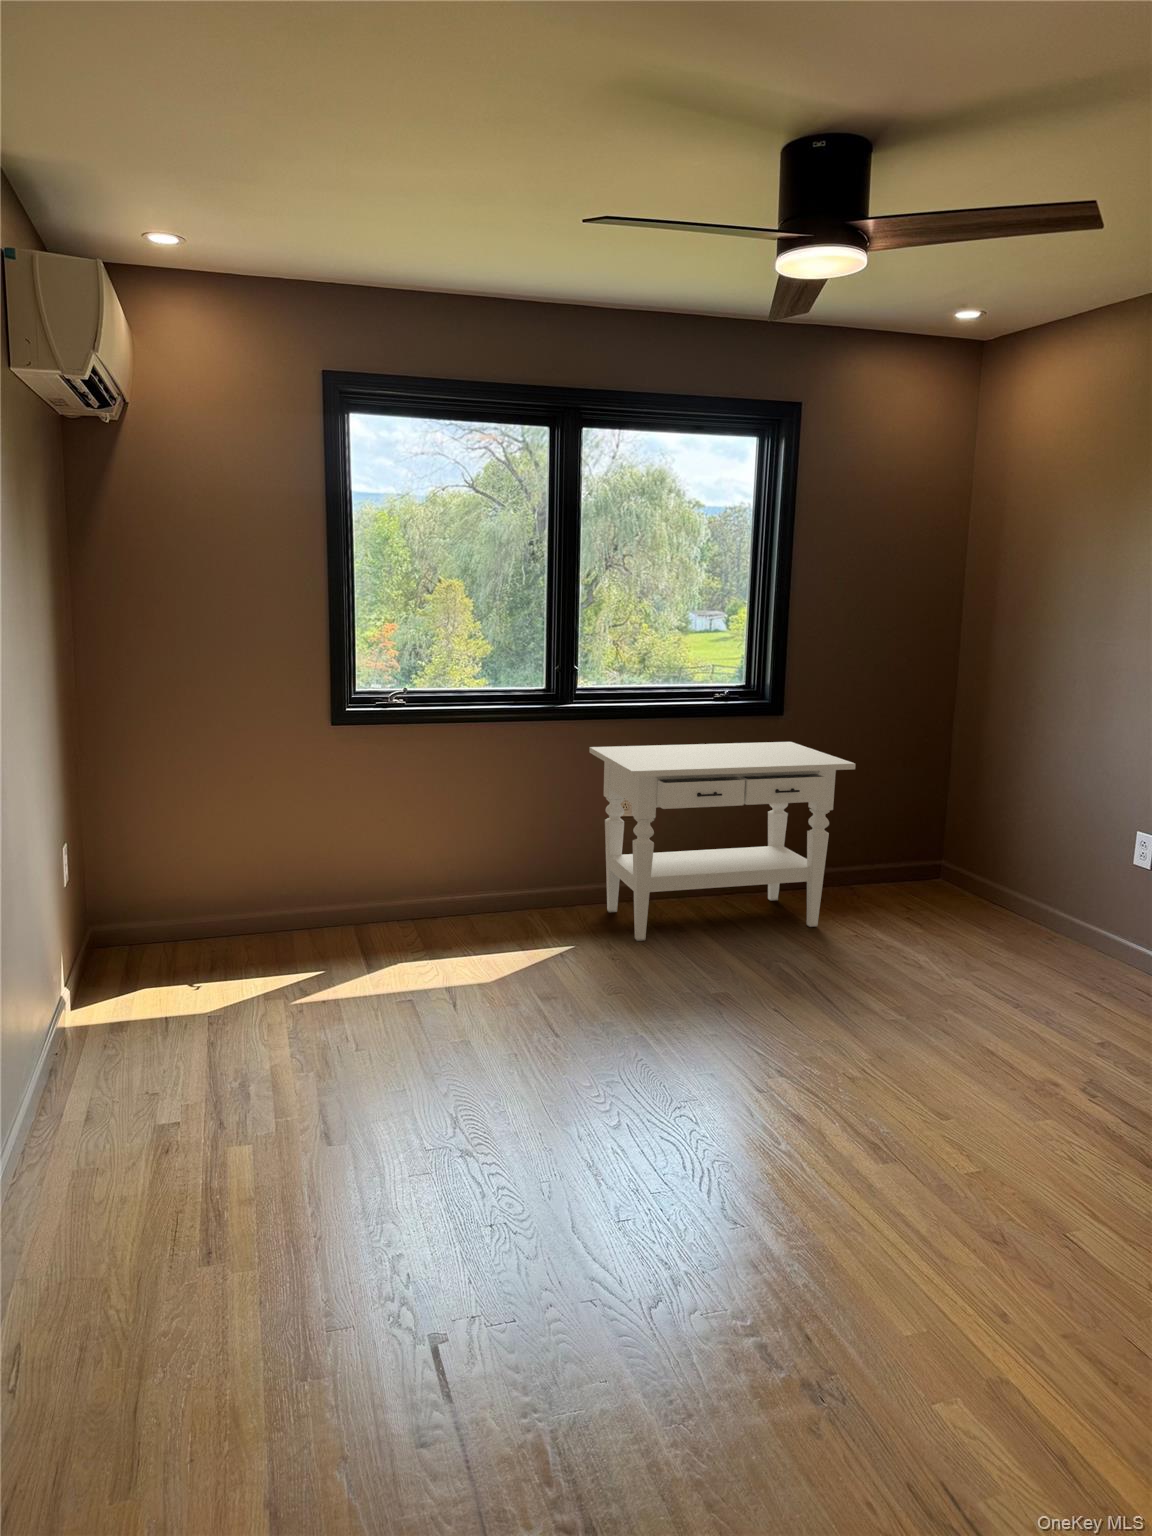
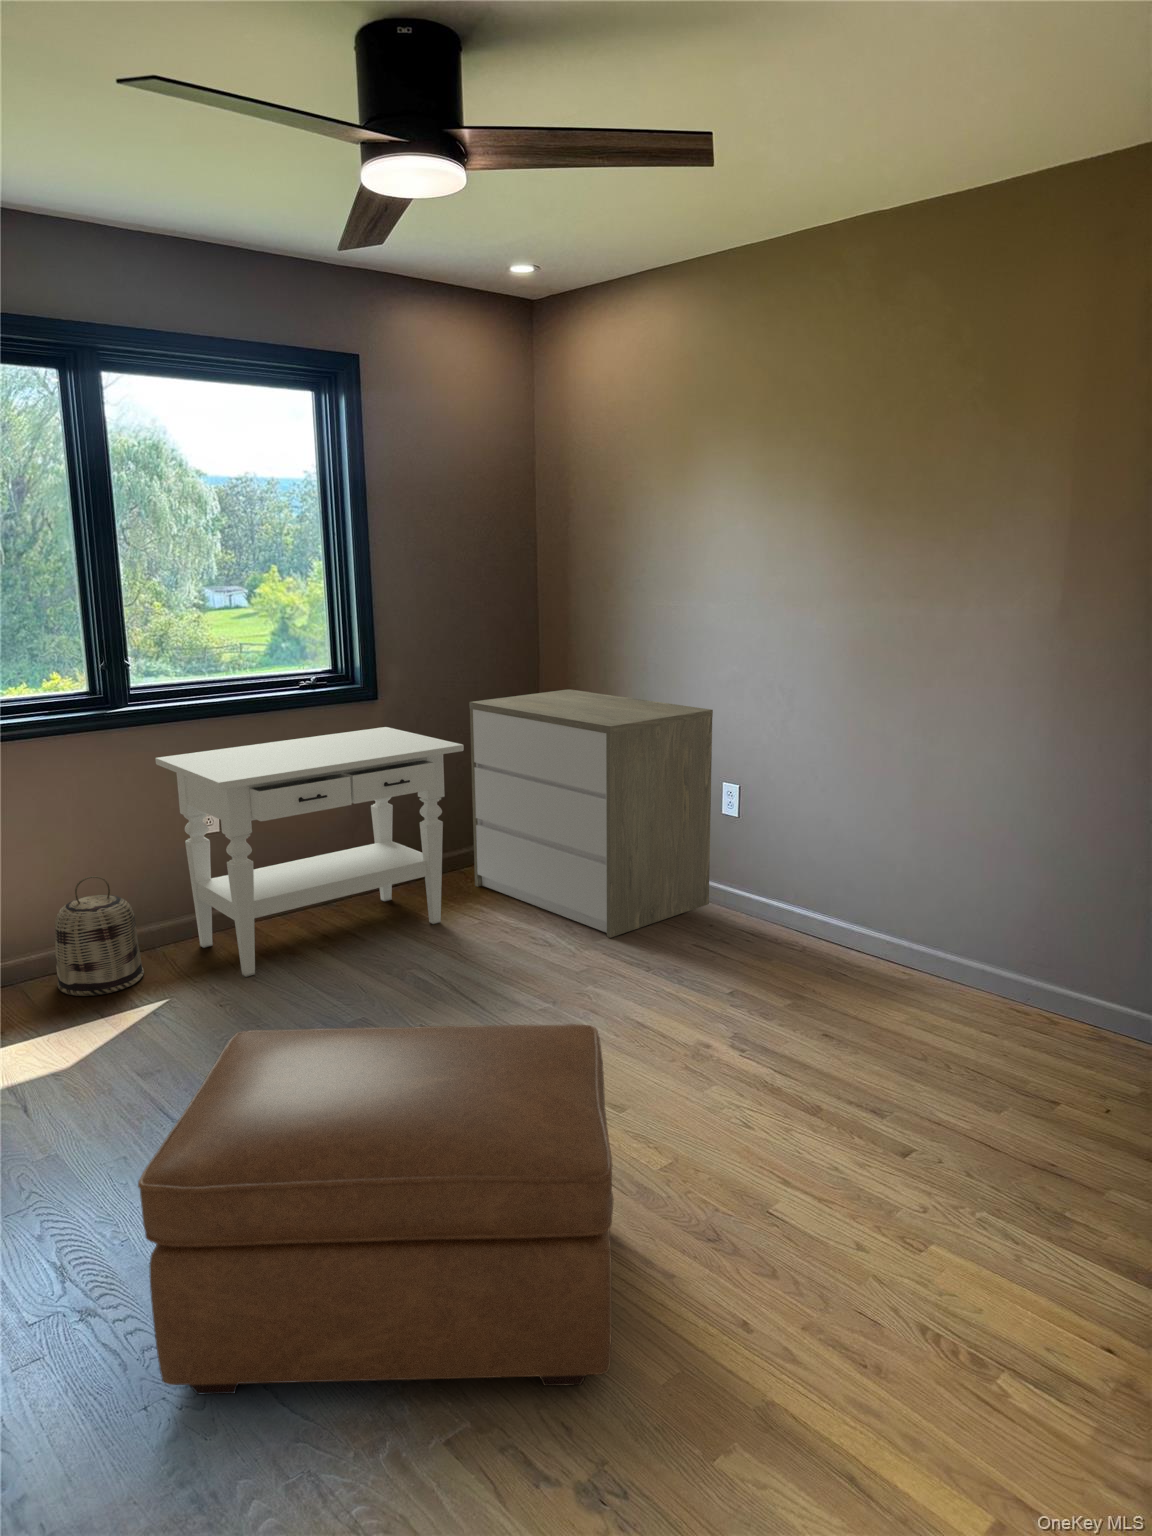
dresser: none [859,723,1125,969] -> present [469,689,713,938]
basket: none [495,837,559,934] -> present [55,876,144,996]
ottoman: none [504,965,907,1318] -> present [138,1024,613,1395]

